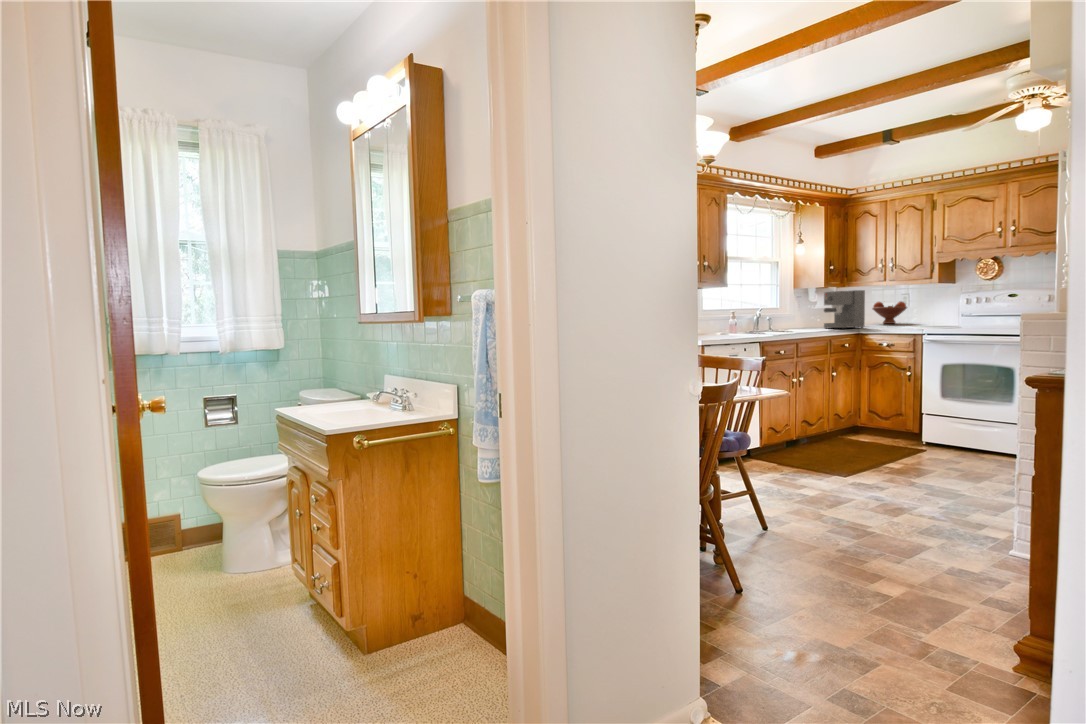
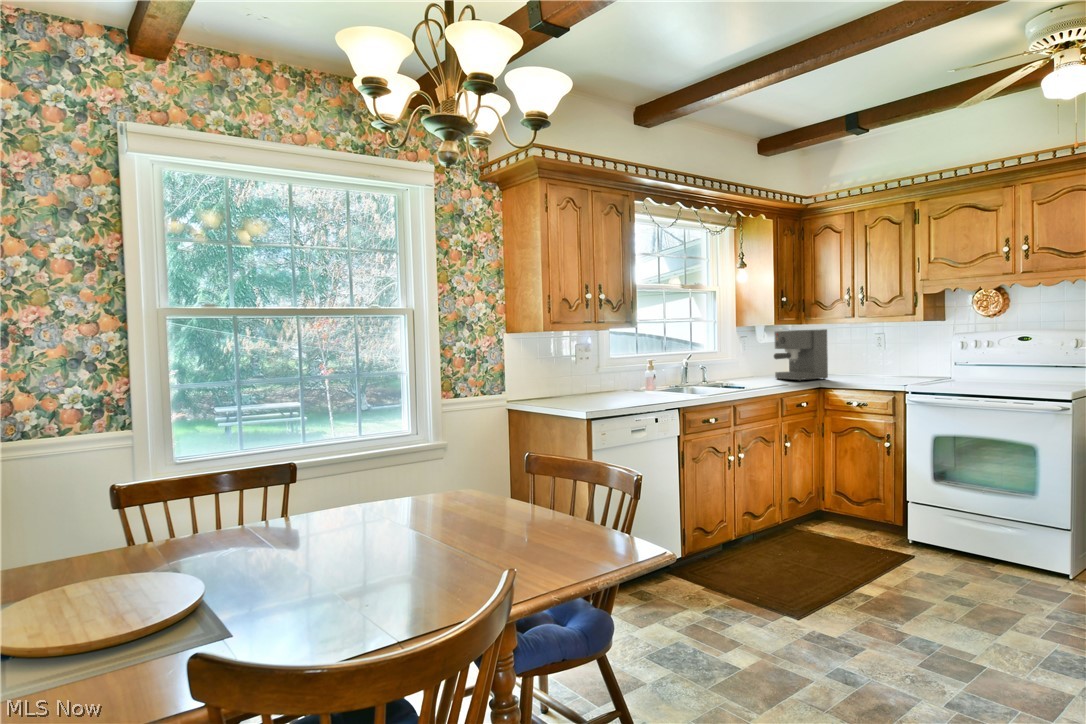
fruit bowl: present [872,302,907,324] -> none [838,342,883,372]

